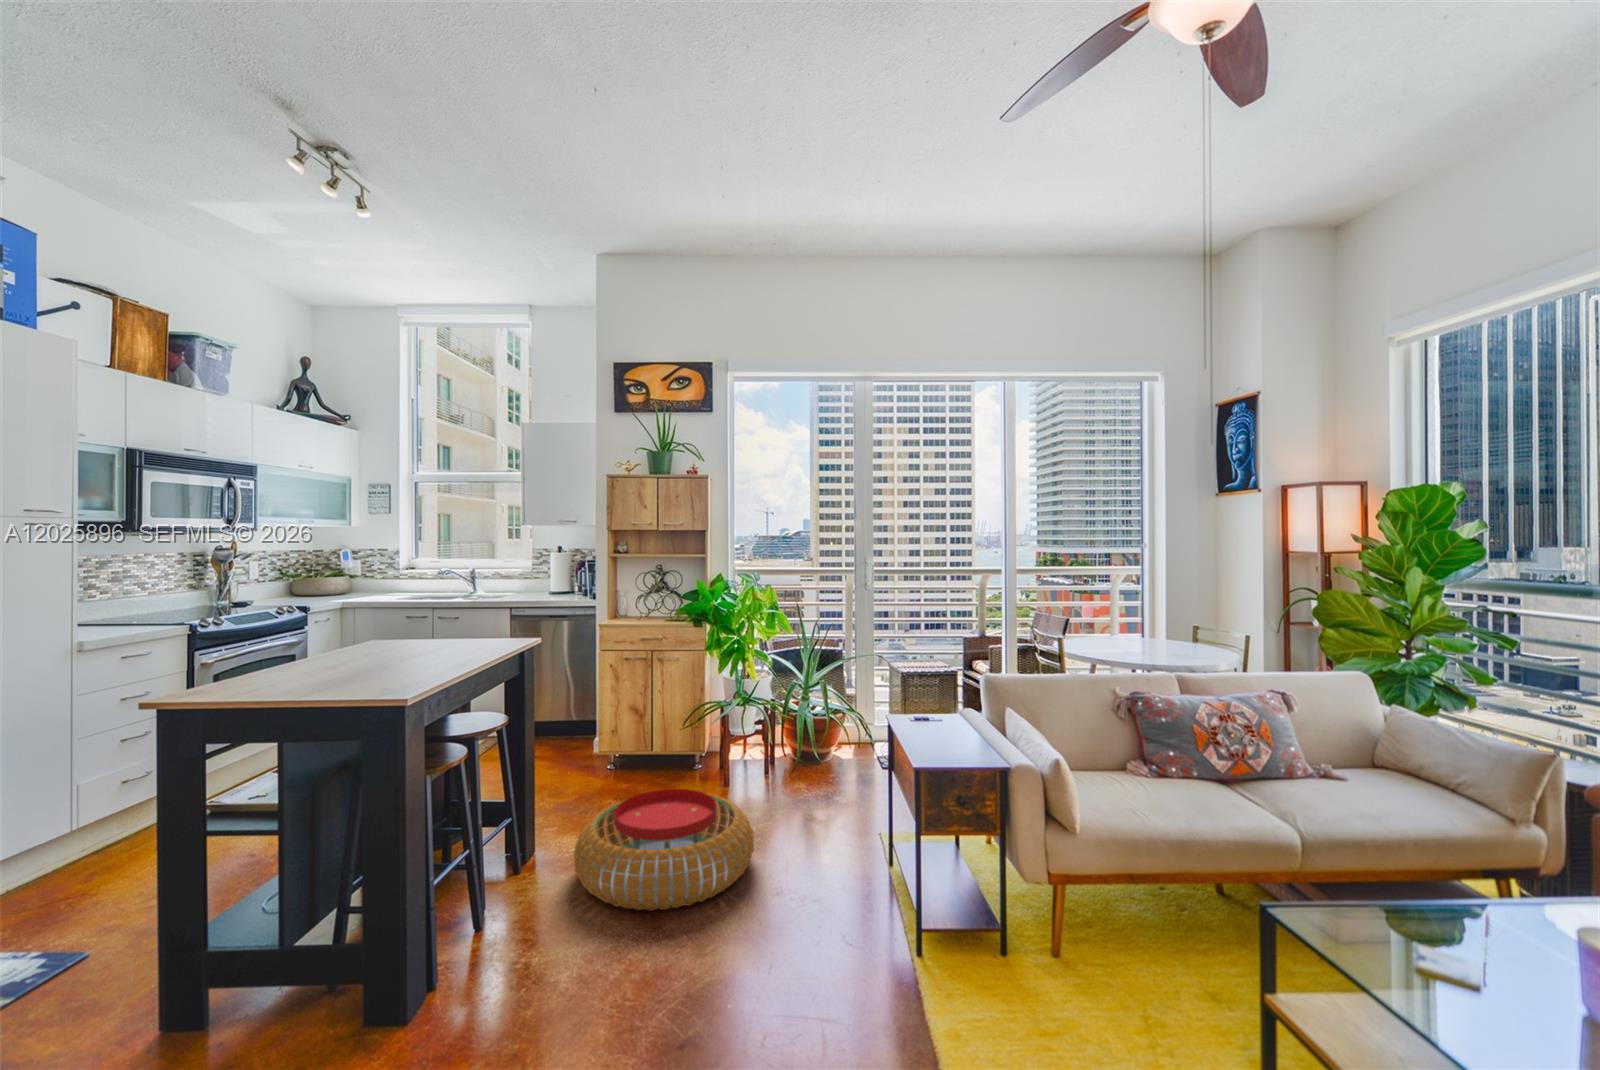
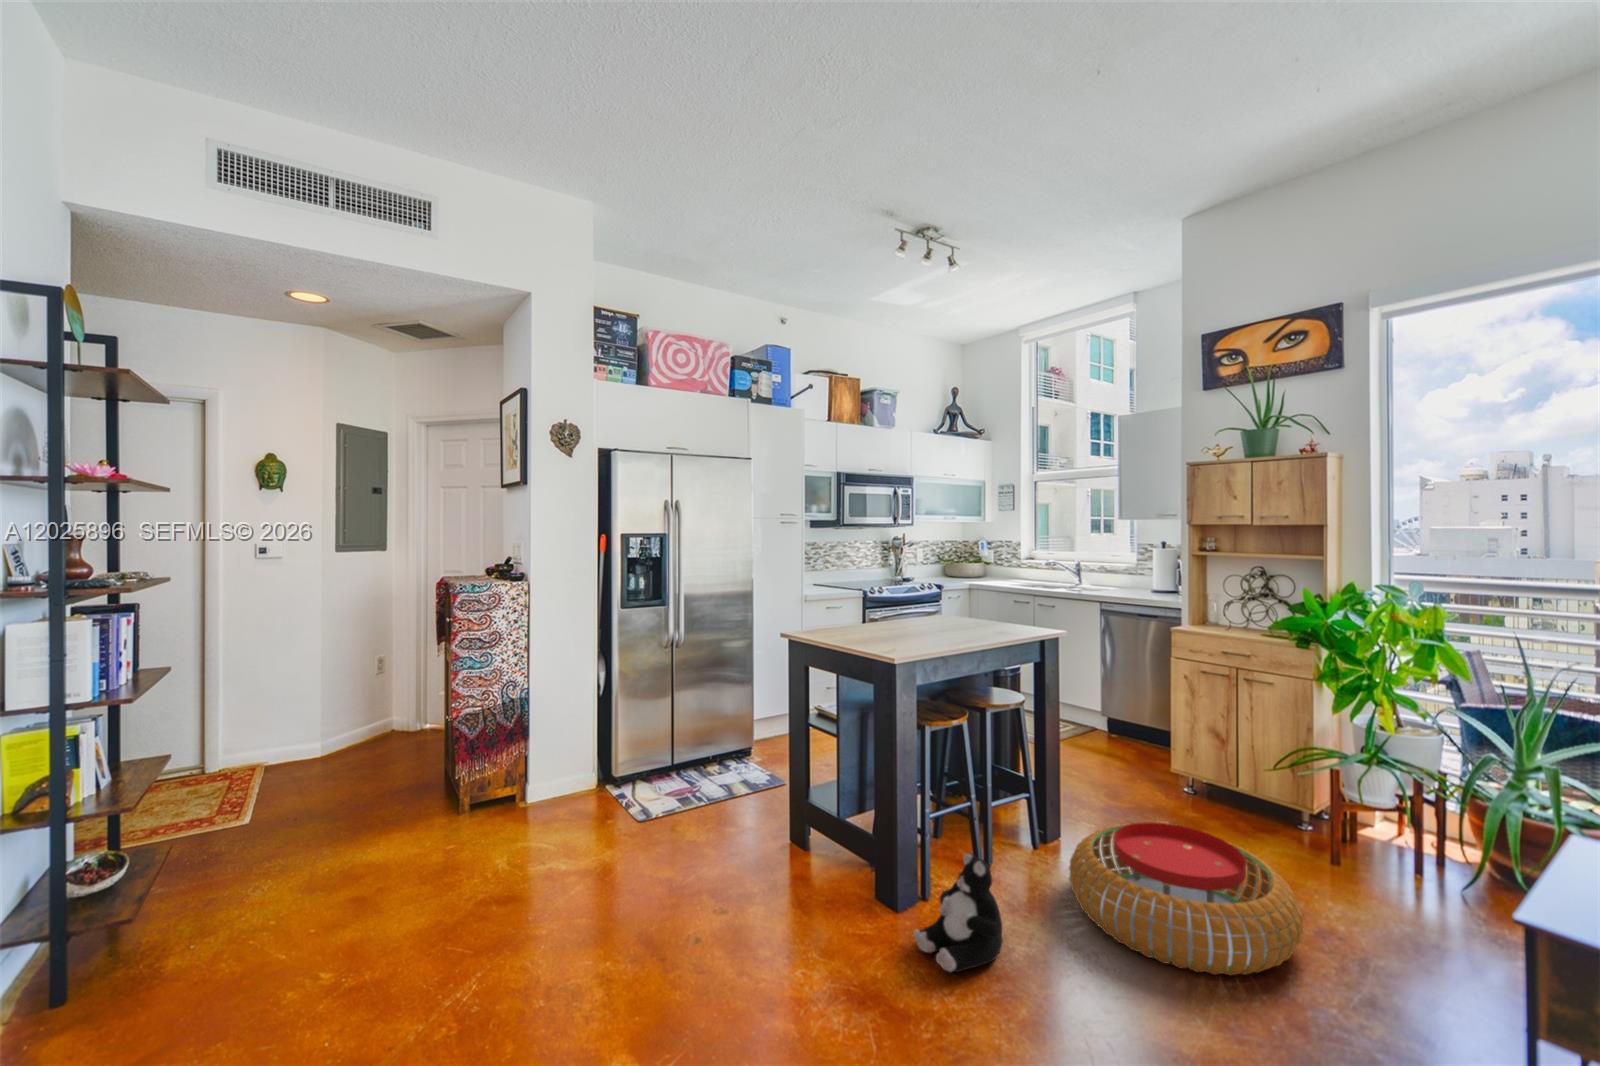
plush toy: none [457,885,557,1025] -> present [913,853,1003,972]

